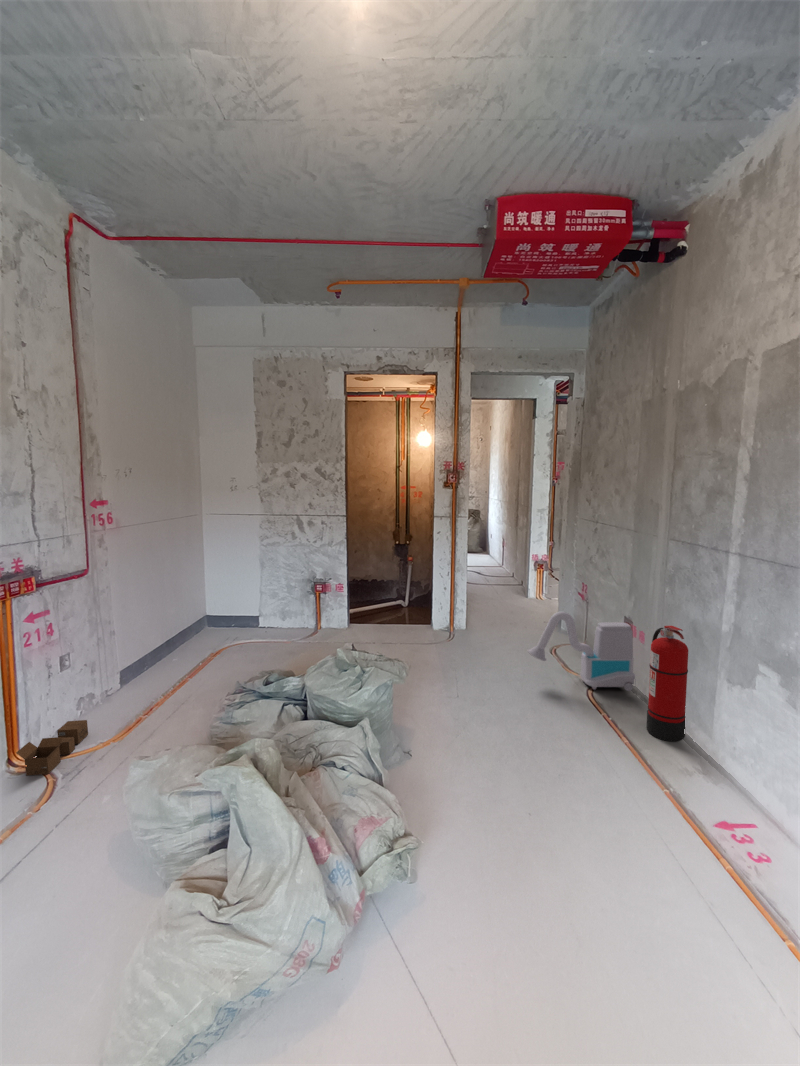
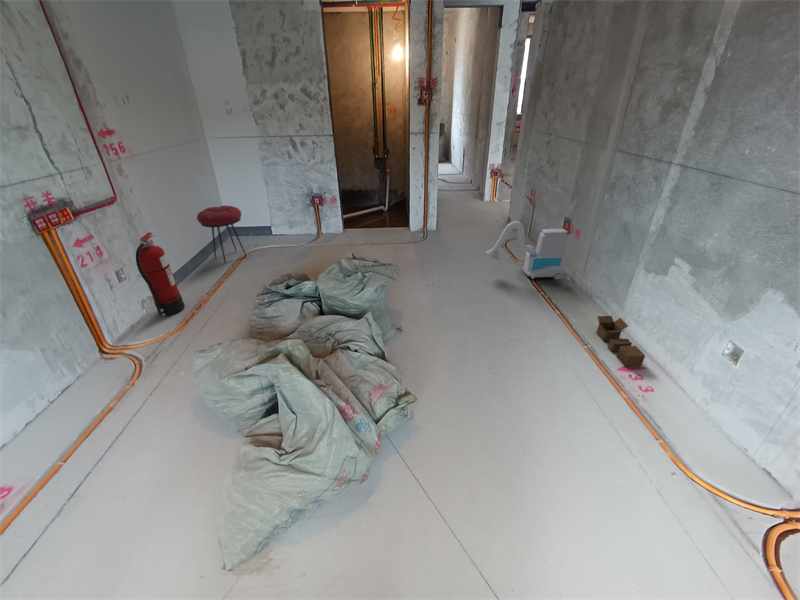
stool: none [174,589,227,660] -> present [197,205,246,263]
fire extinguisher: present [646,626,688,741] -> present [136,233,185,316]
cardboard box: present [16,720,88,776] -> present [597,316,645,367]

